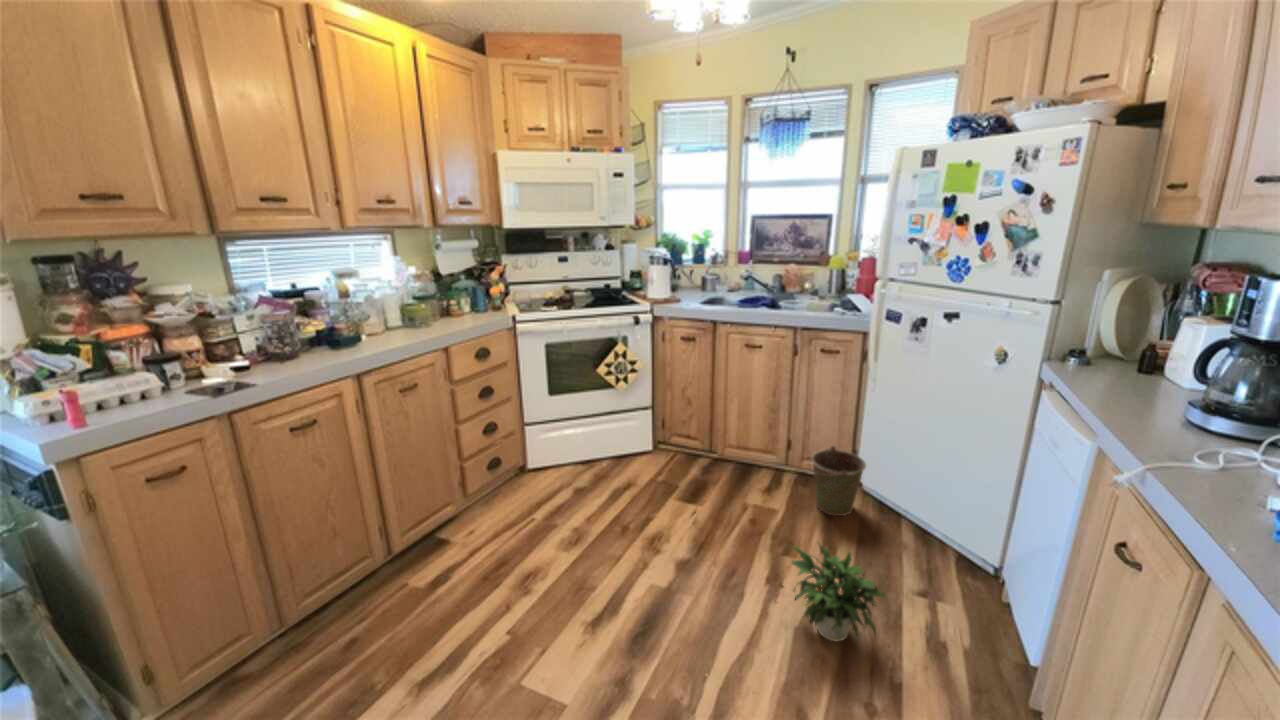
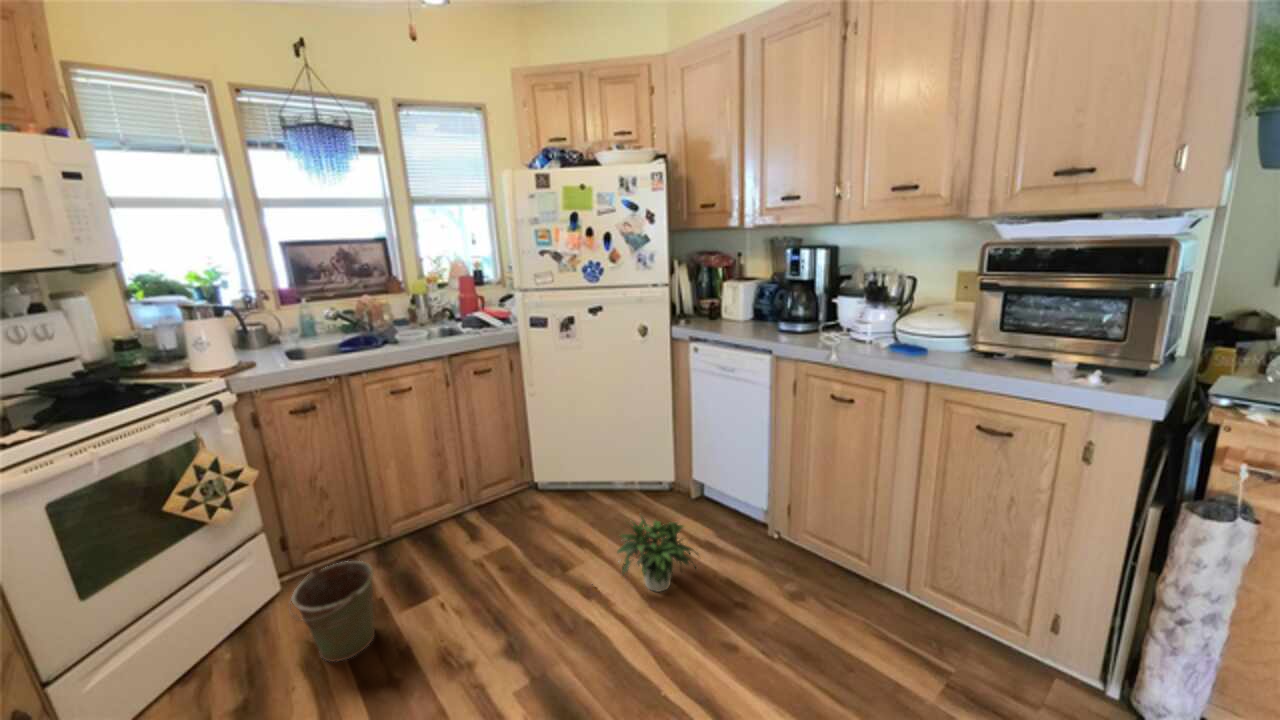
bucket: present [808,446,866,516] -> present [290,561,375,662]

